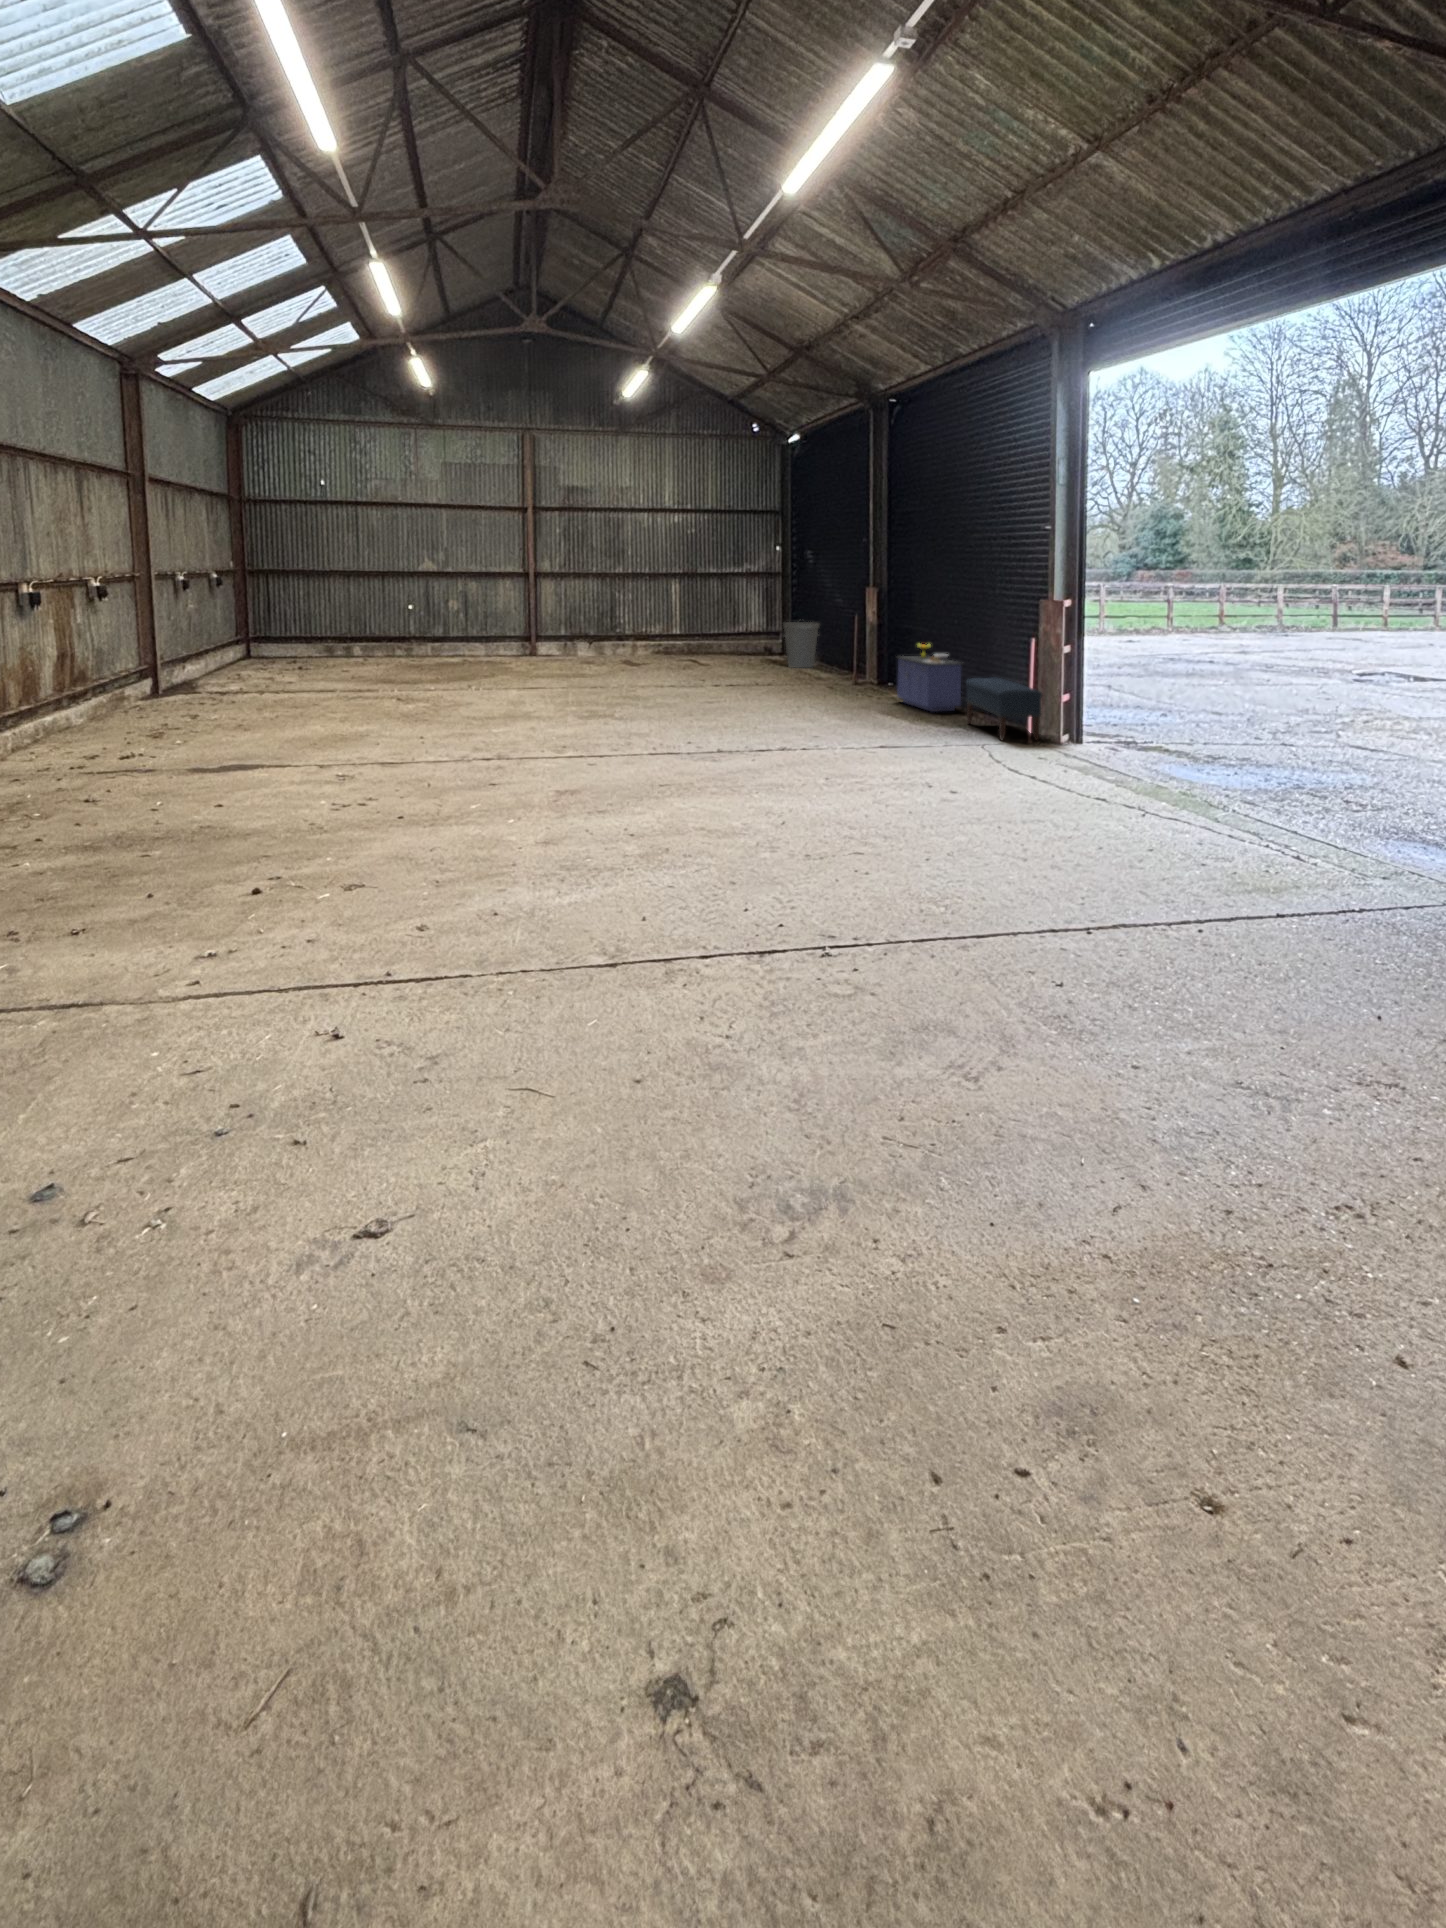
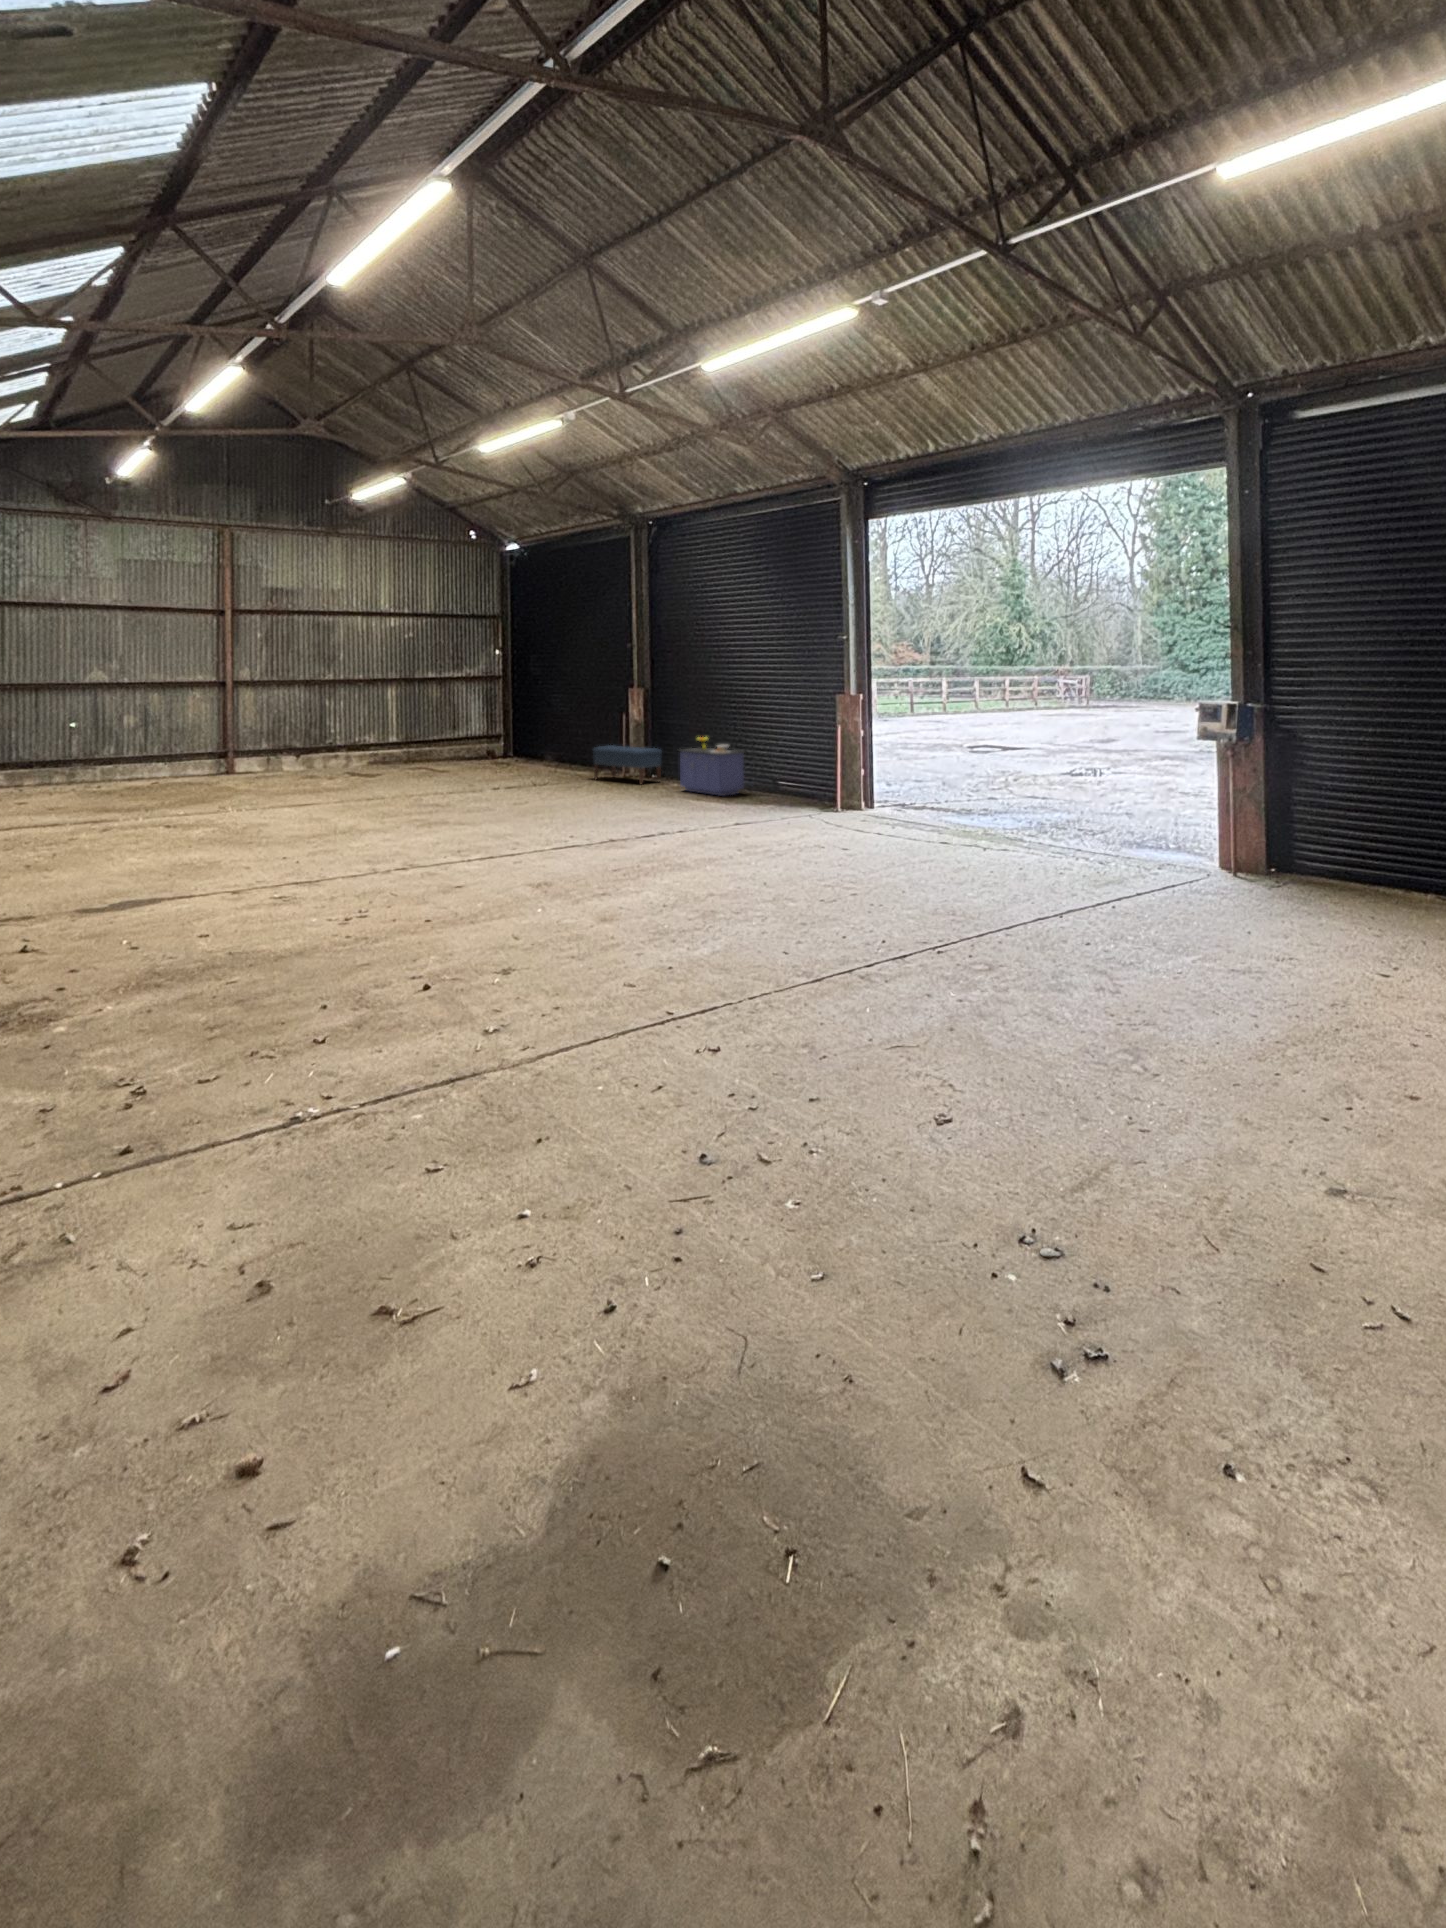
trash can: present [783,621,819,668] -> none [518,722,556,769]
bench: present [966,678,1042,740] -> present [593,745,662,784]

